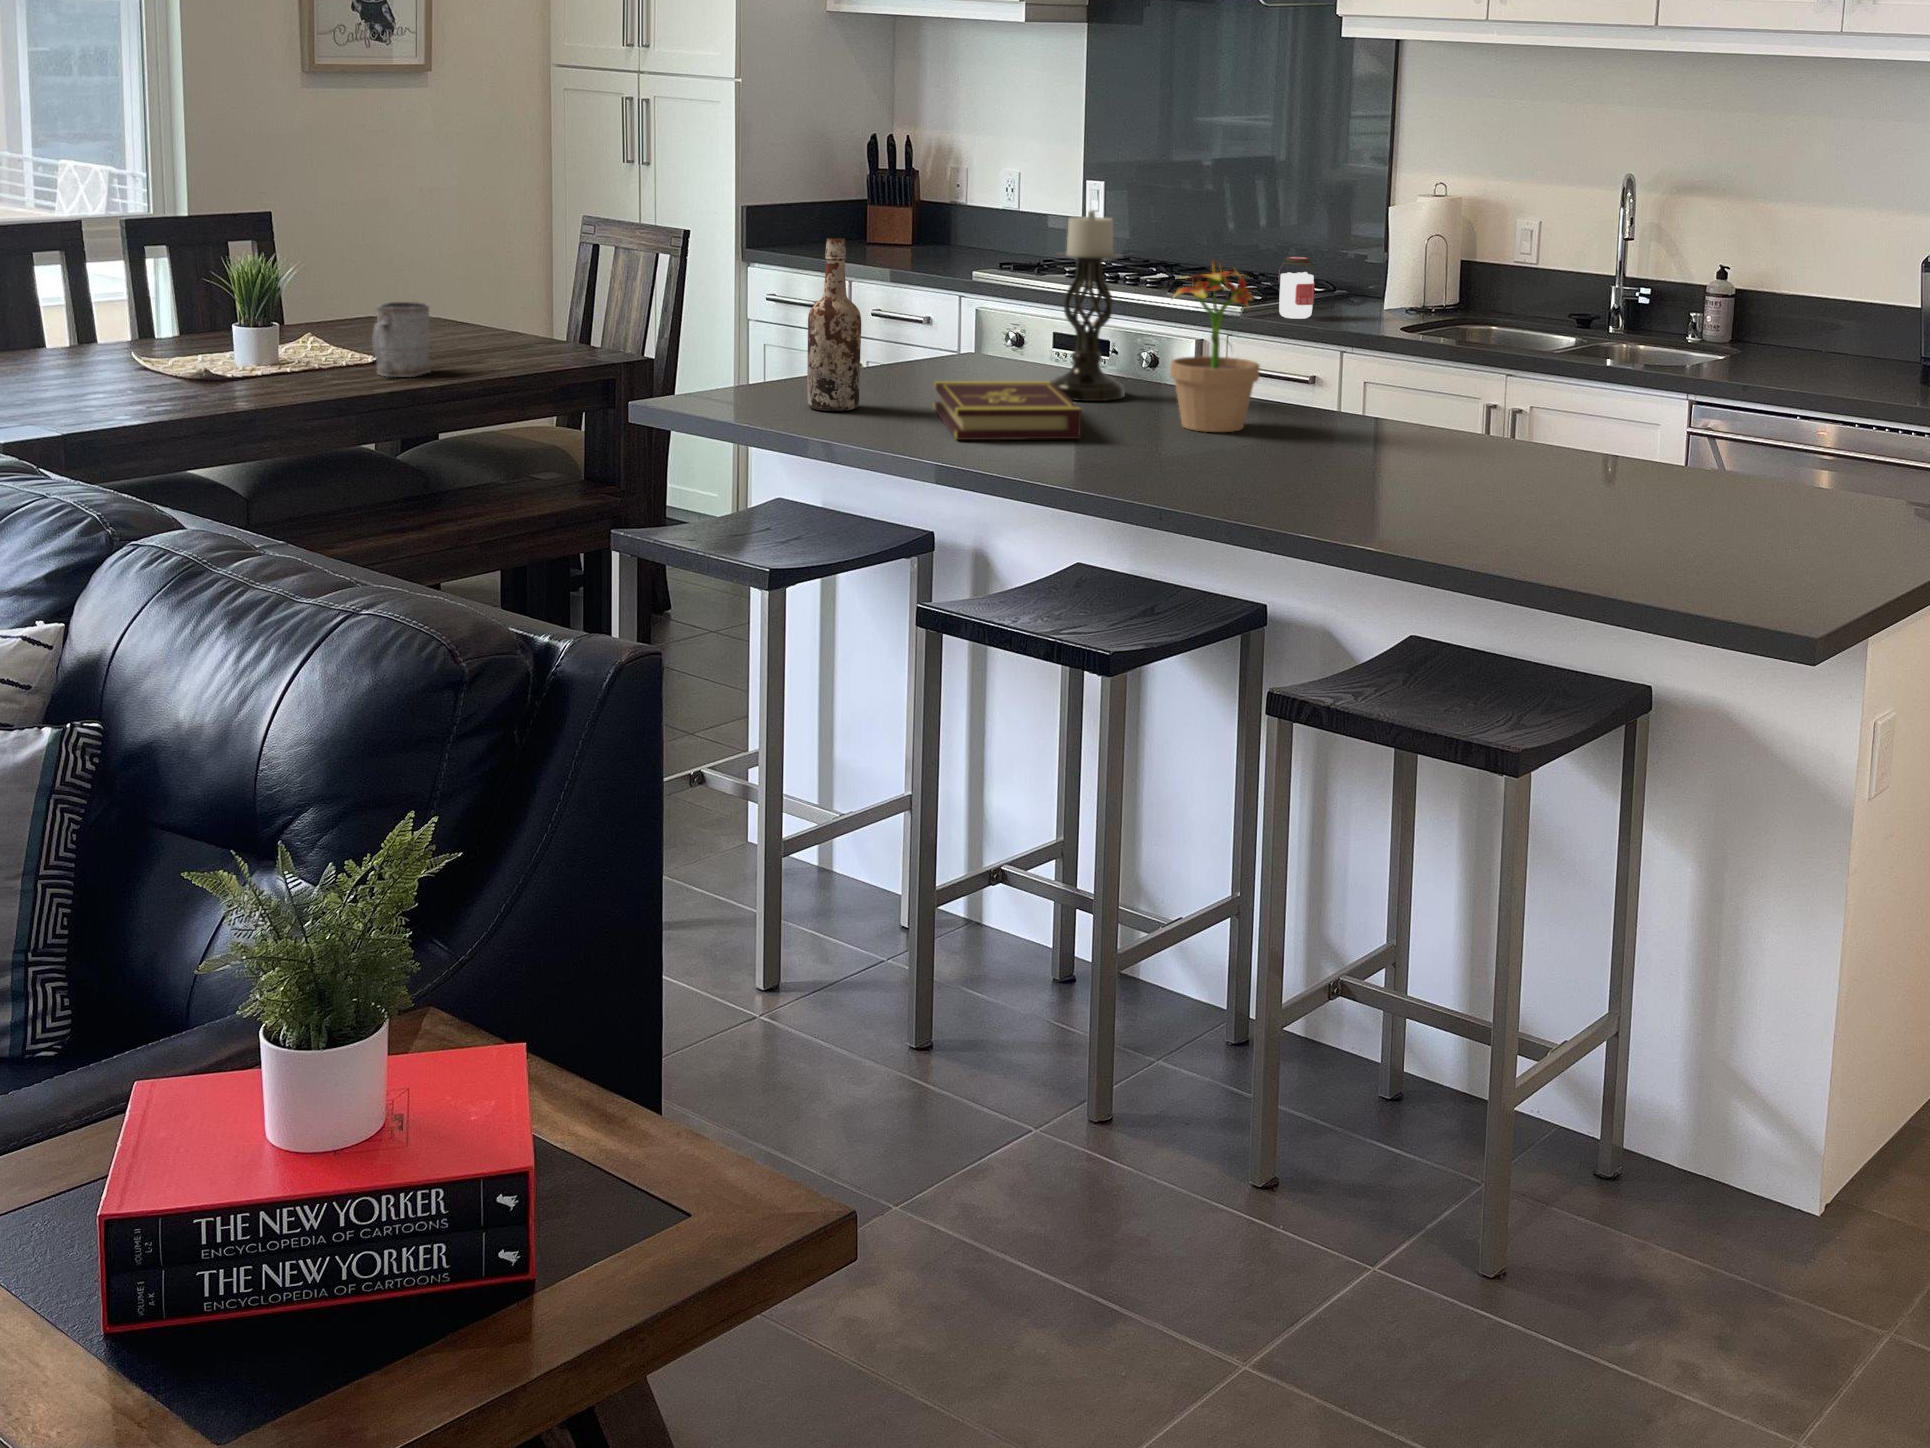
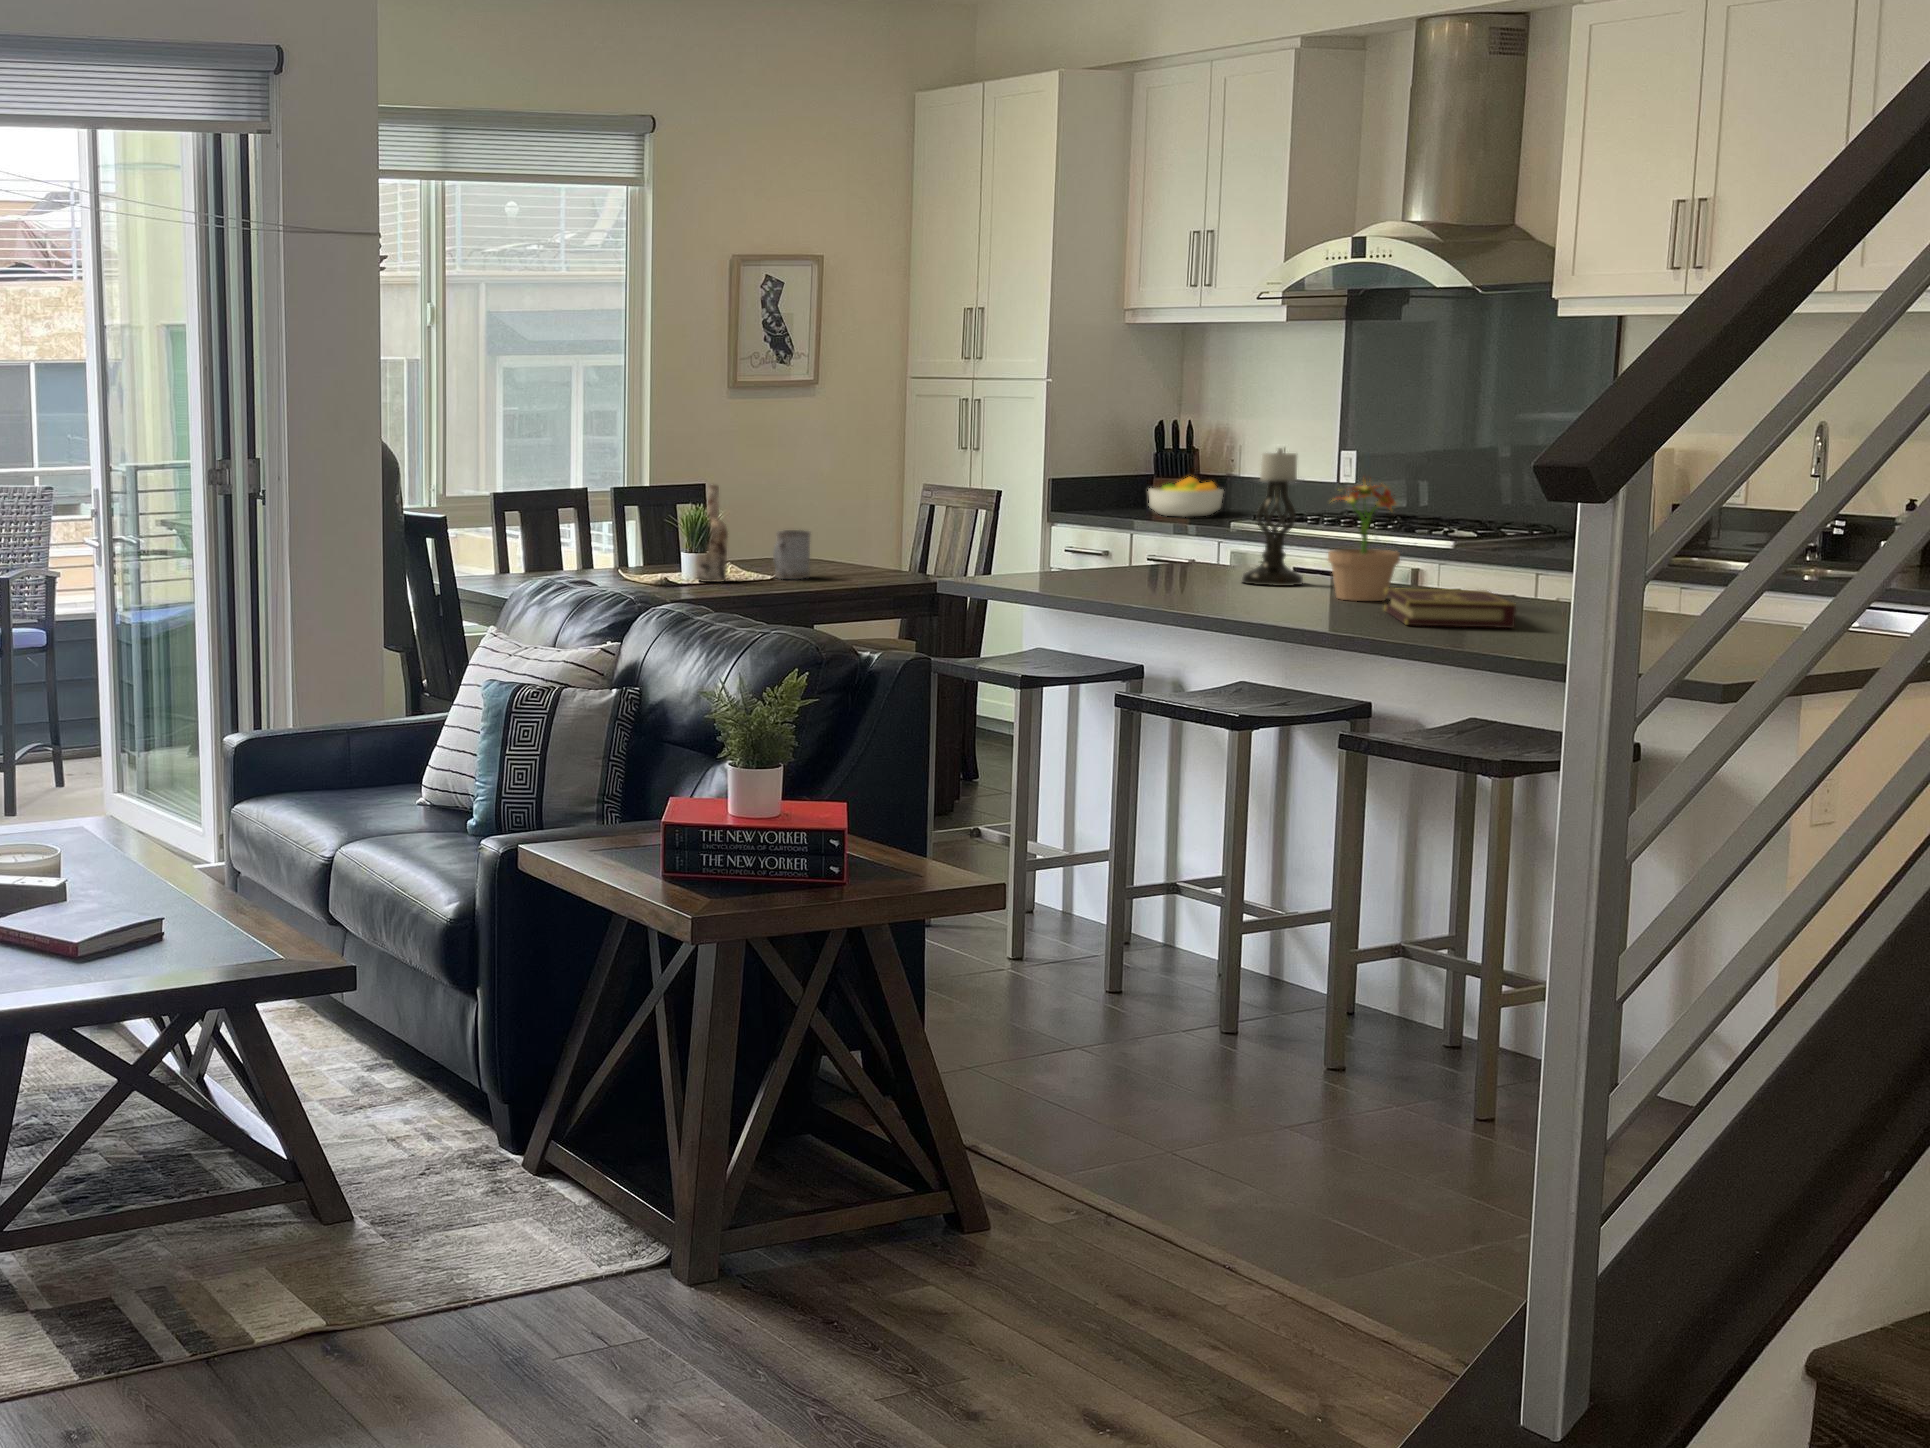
fruit bowl: none [870,207,960,261] -> present [1149,477,1224,517]
wine bottle: present [807,238,861,411] -> present [697,485,728,582]
jar: present [1279,257,1316,319] -> none [1484,500,1520,551]
book: present [934,381,1081,440] -> present [1384,588,1516,628]

